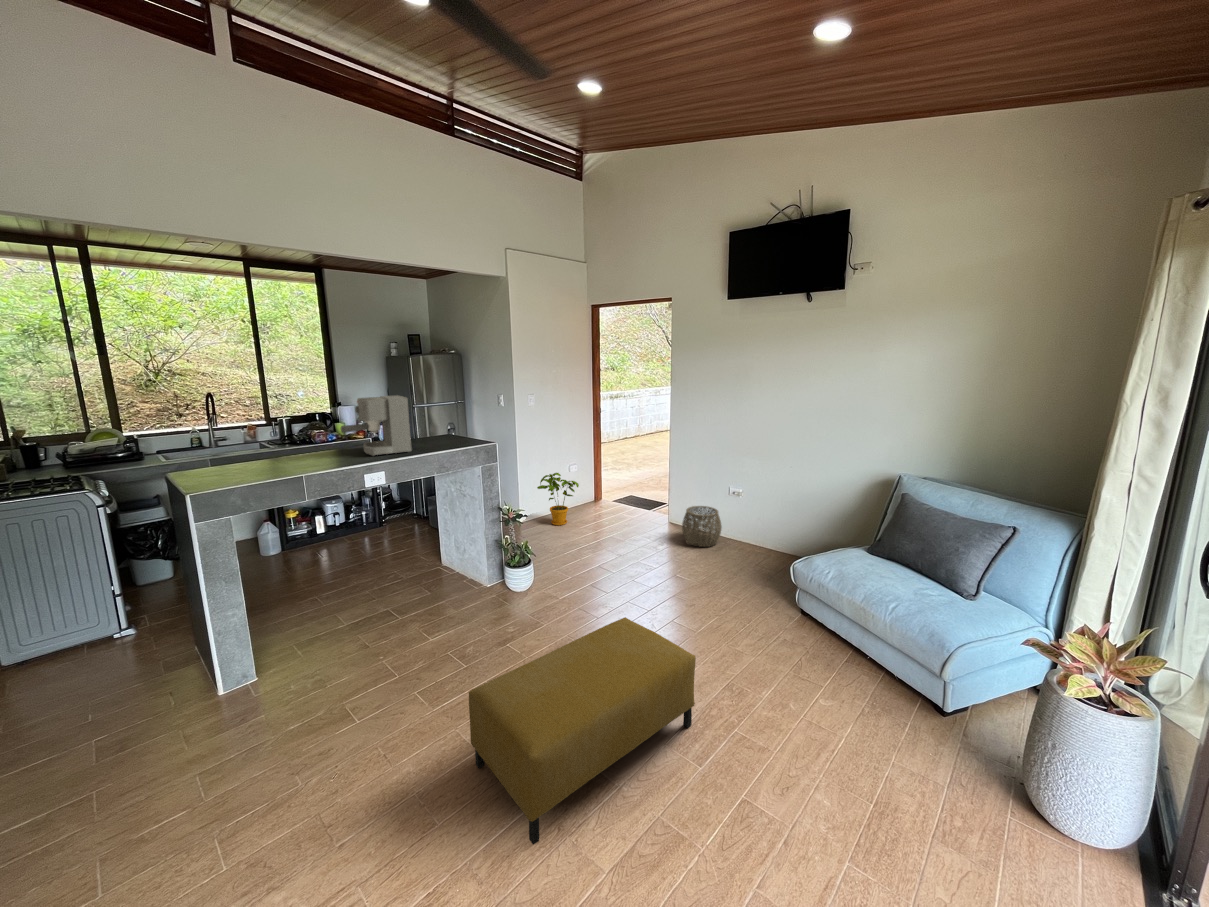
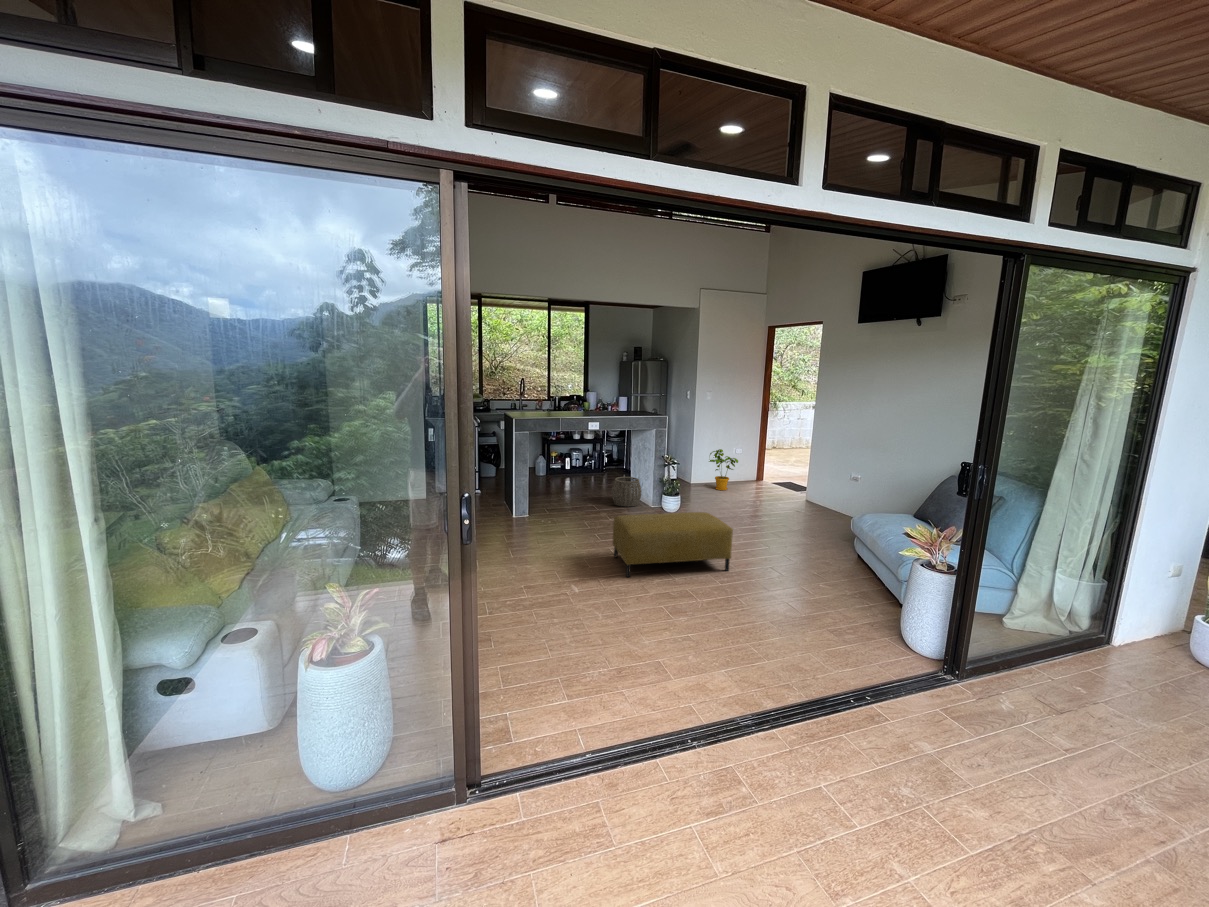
coffee maker: present [341,395,412,456] -> none [582,382,617,415]
woven basket: present [682,506,722,547] -> present [612,477,642,507]

